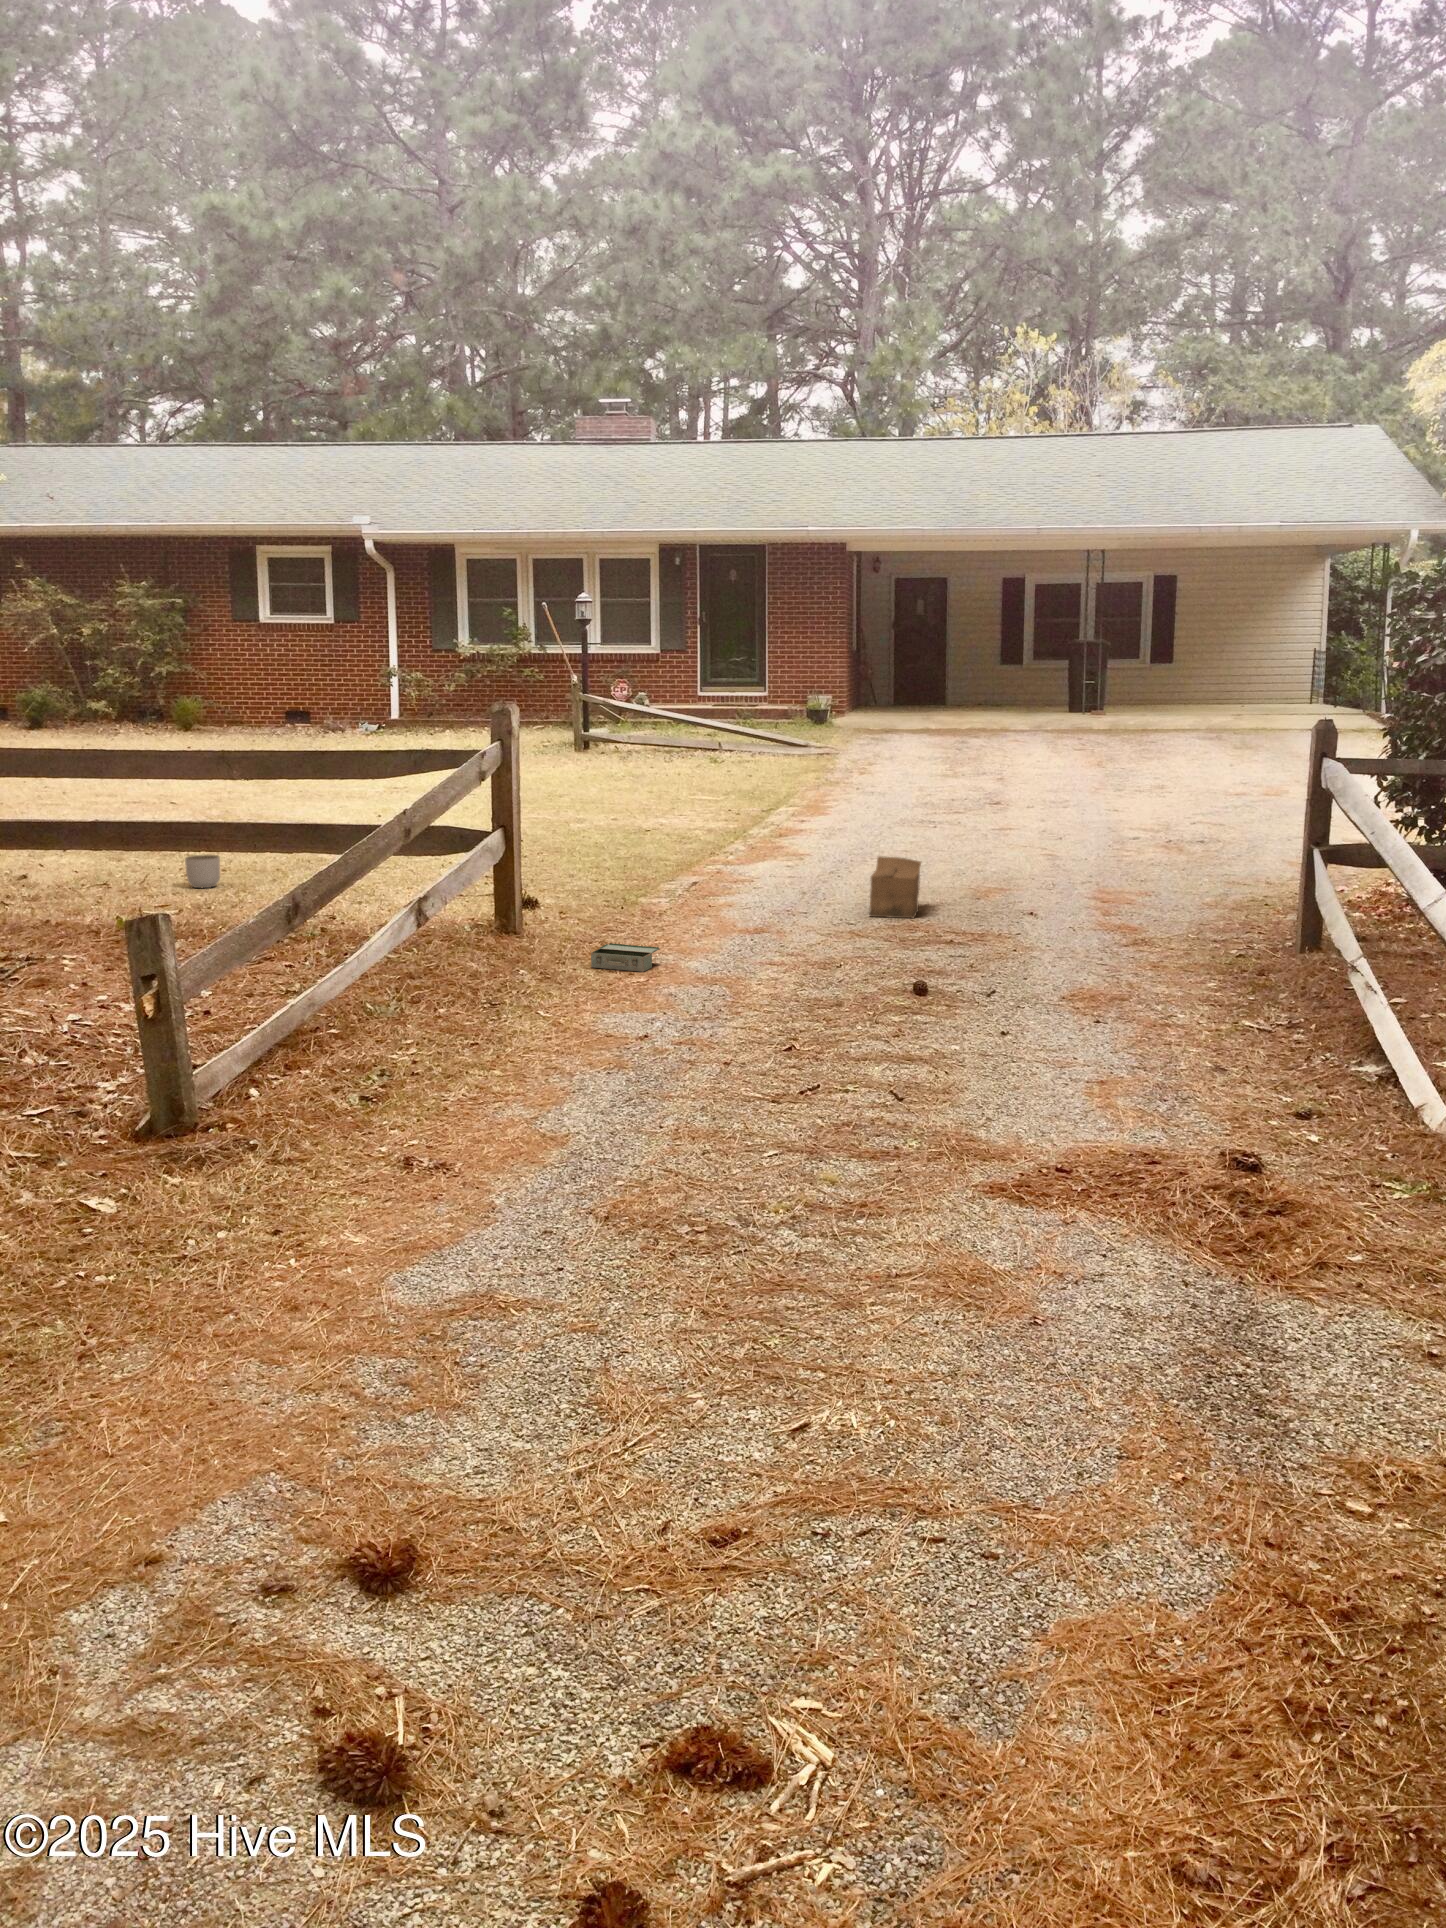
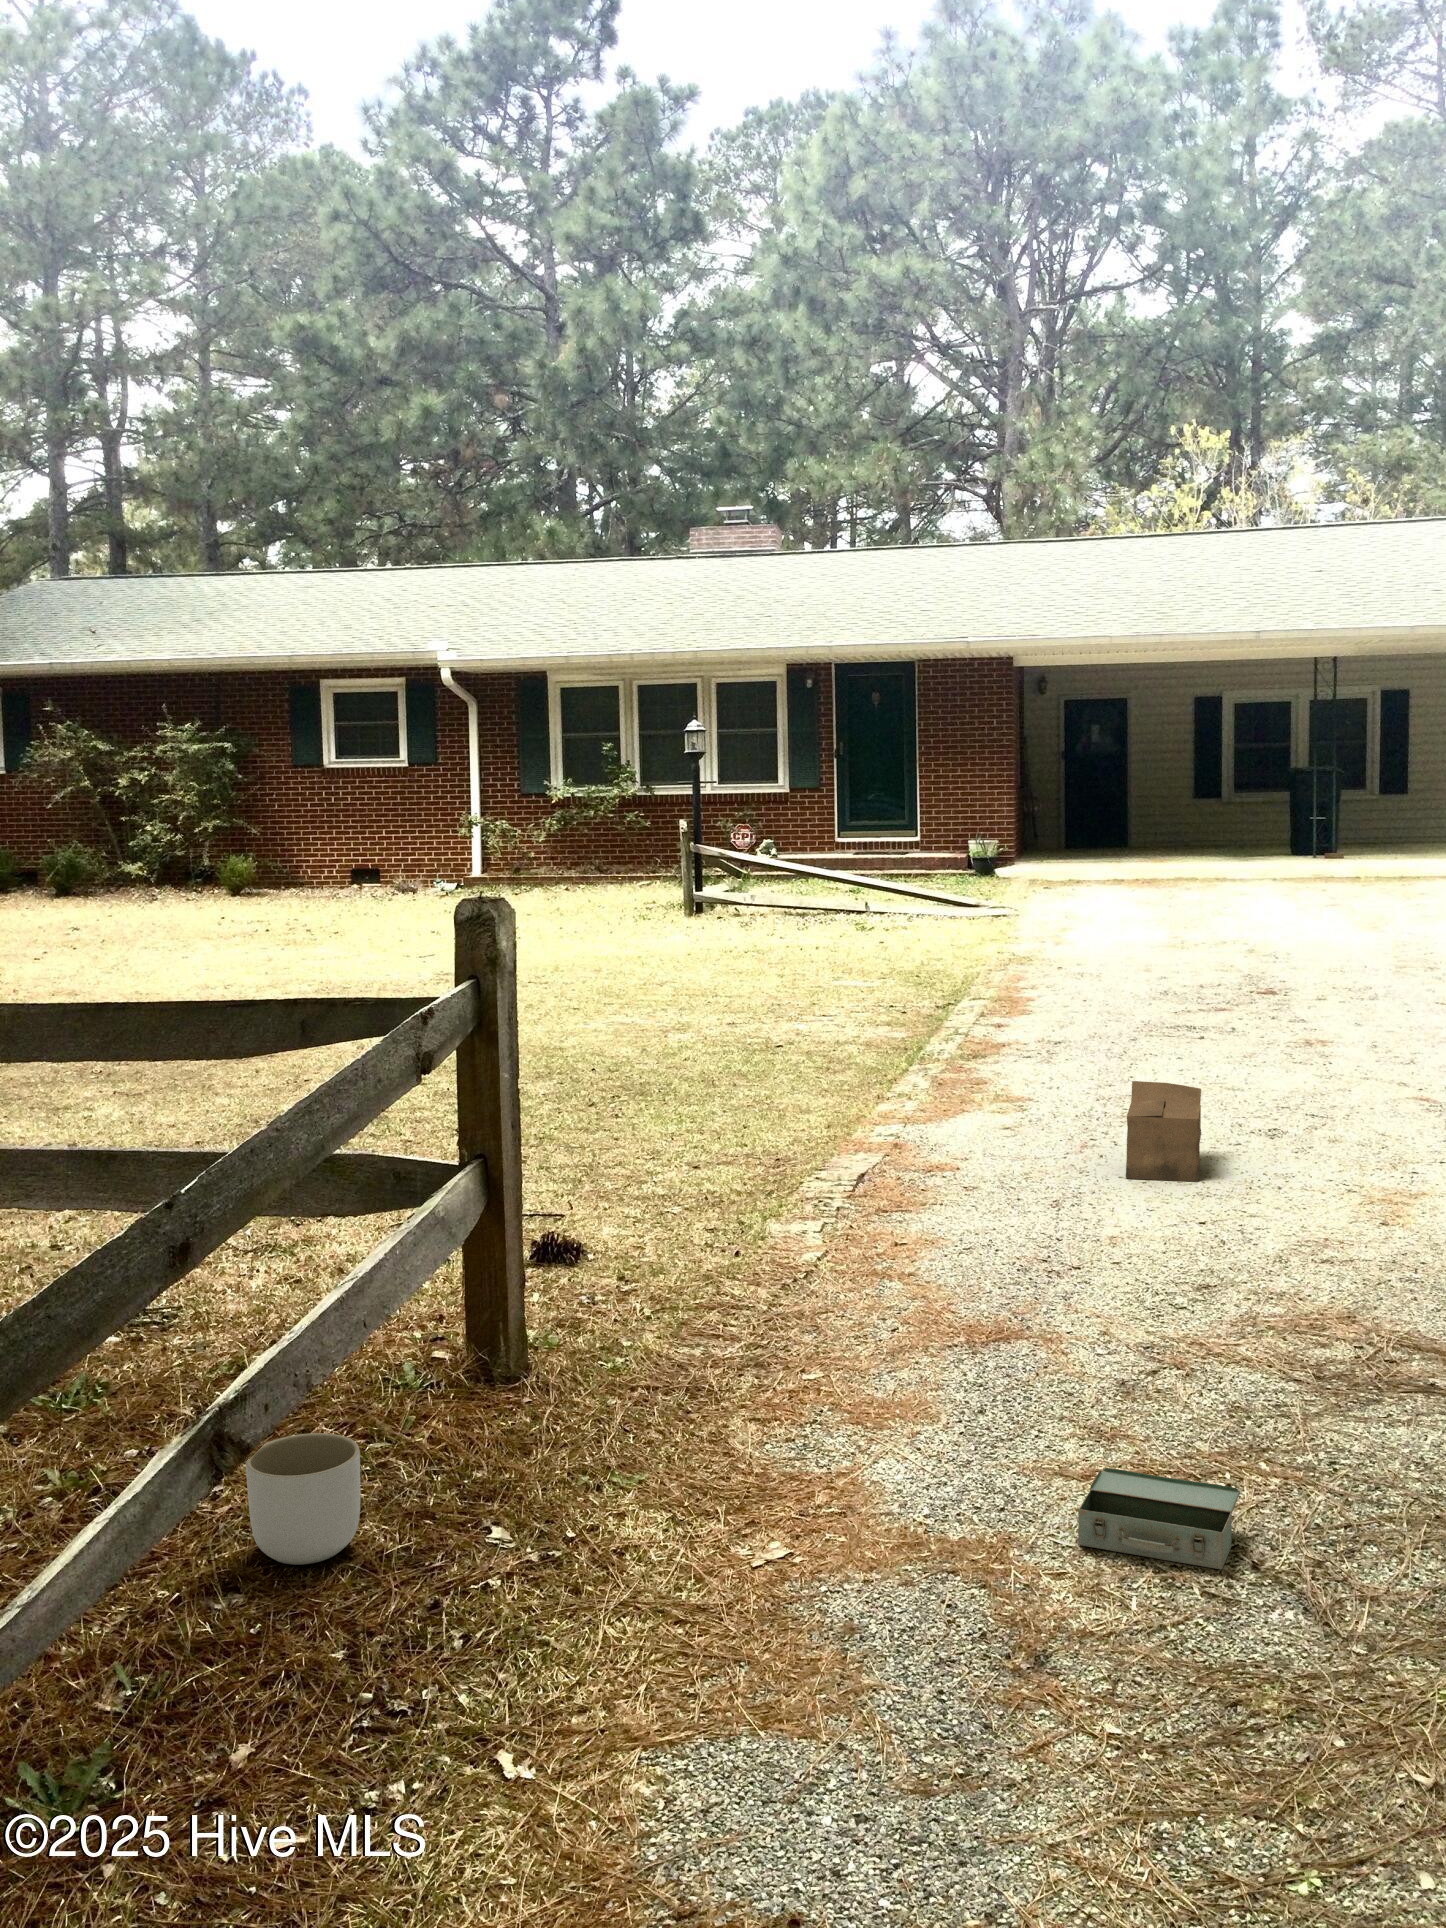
planter: present [185,855,220,888] -> present [246,1433,360,1565]
toolbox: present [591,943,660,972] -> present [1078,1468,1240,1569]

